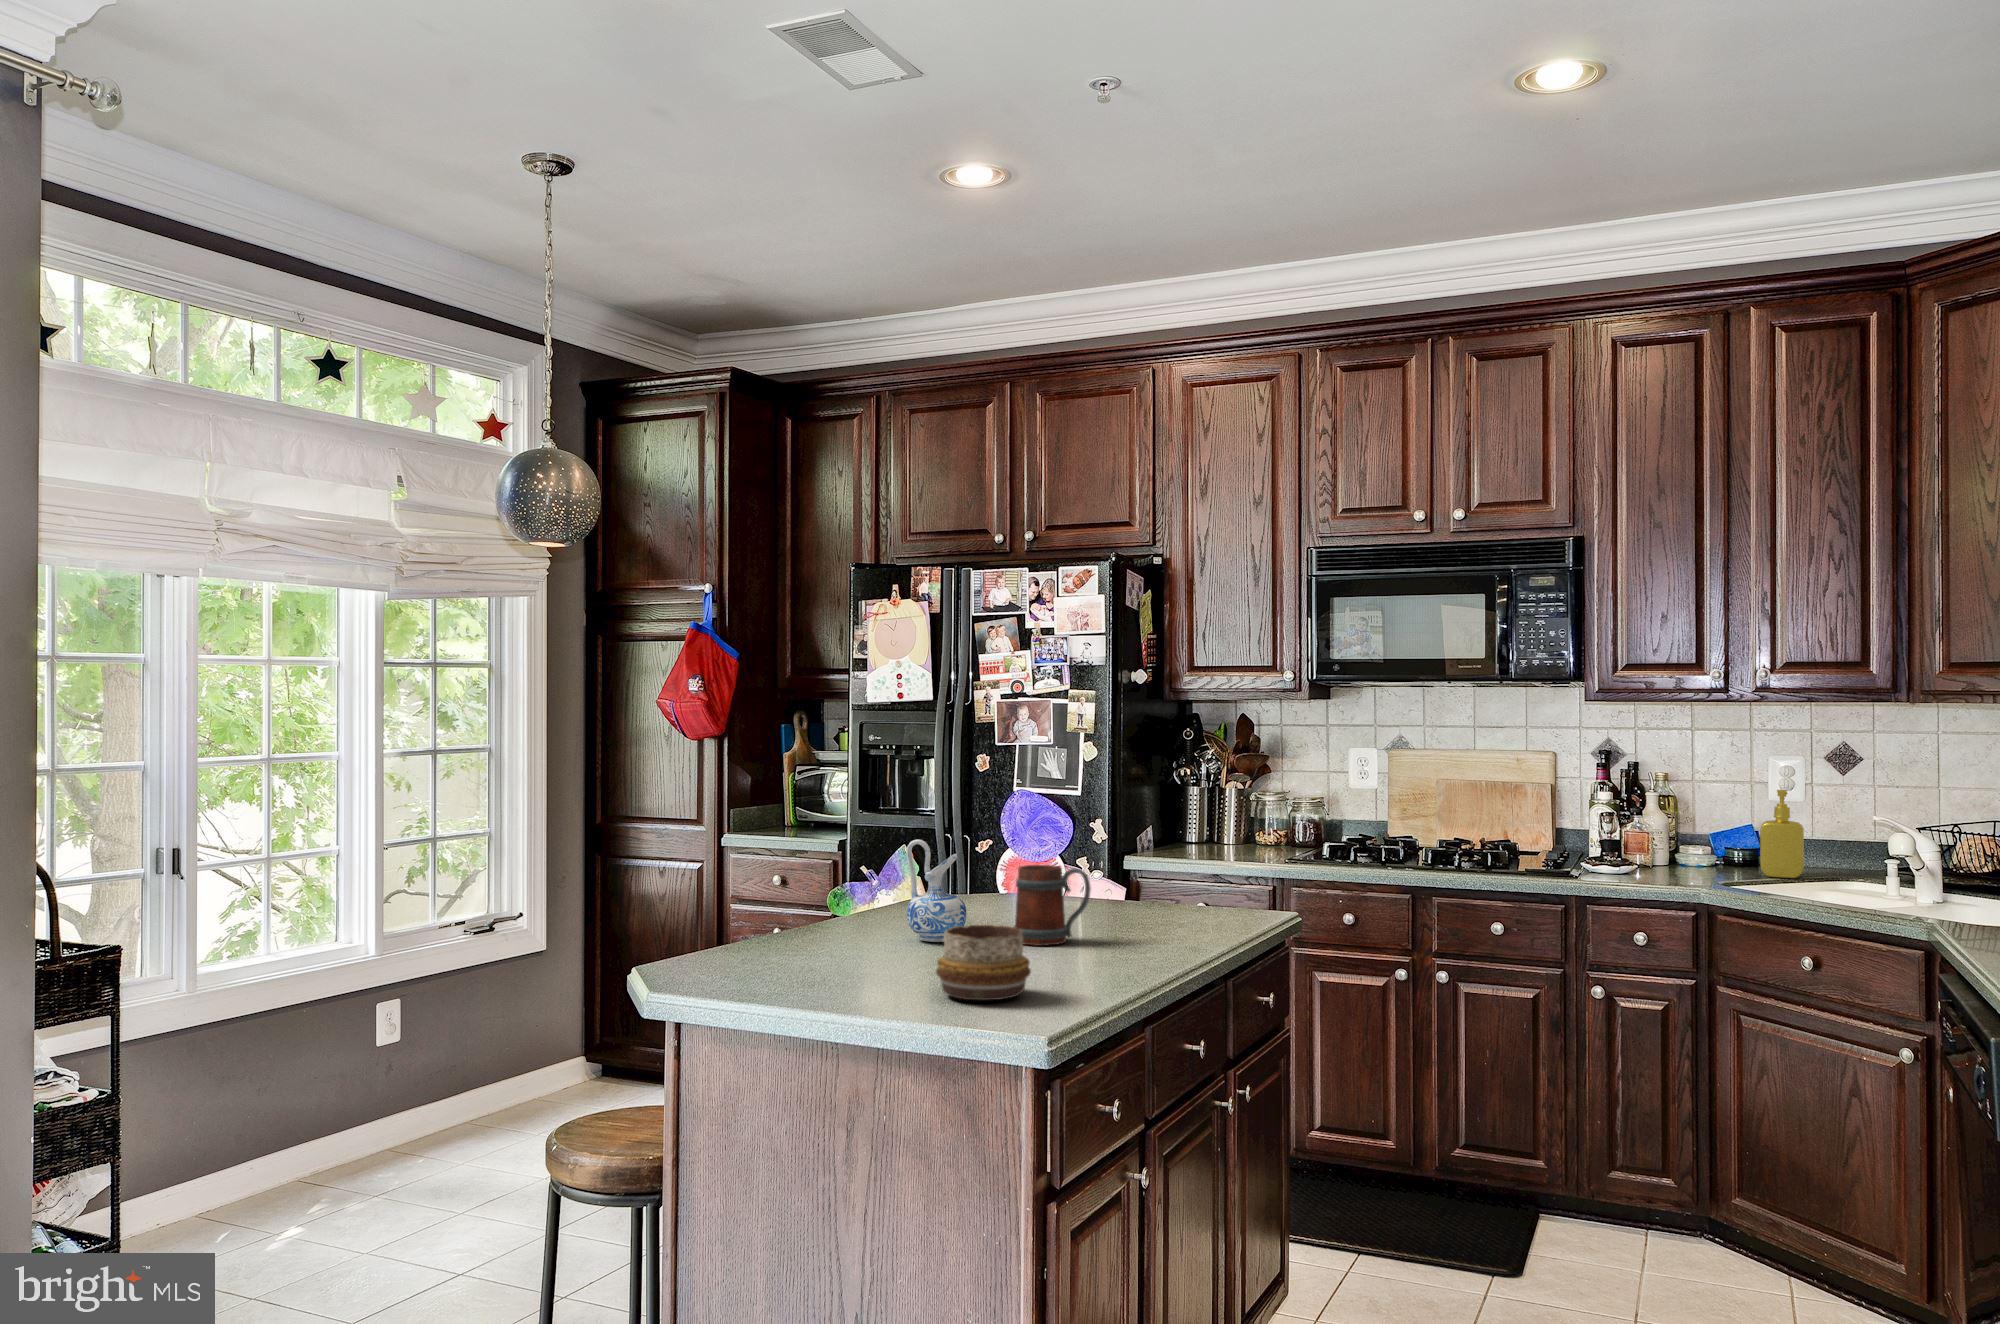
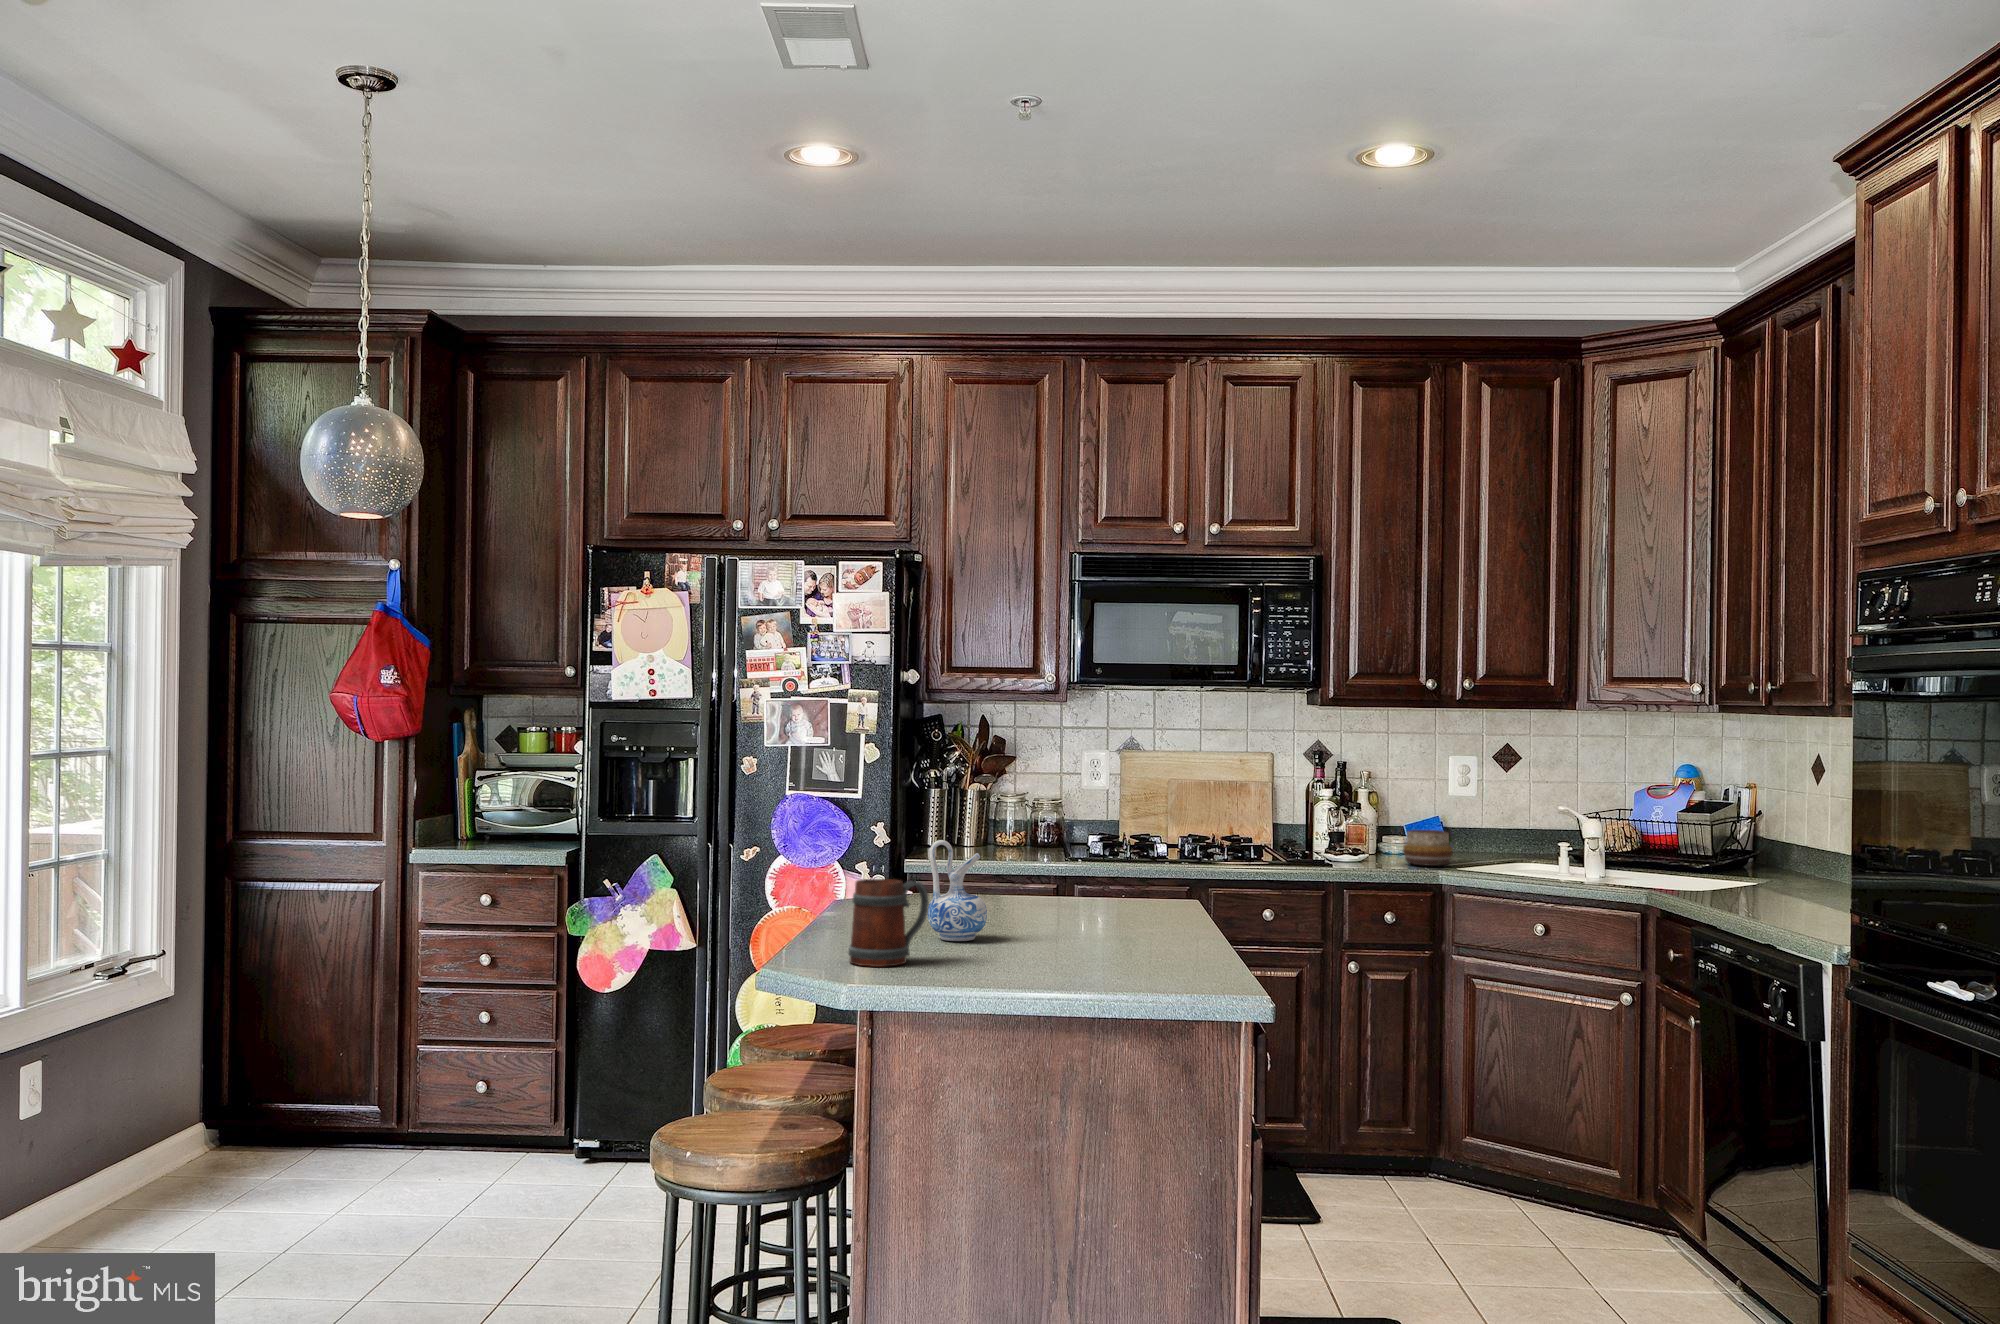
soap dispenser: present [1760,790,1804,878] -> none [1459,784,1495,860]
mug: present [1013,865,1091,946] -> present [848,879,929,967]
decorative bowl: present [936,925,1031,1000] -> present [1403,830,1453,866]

